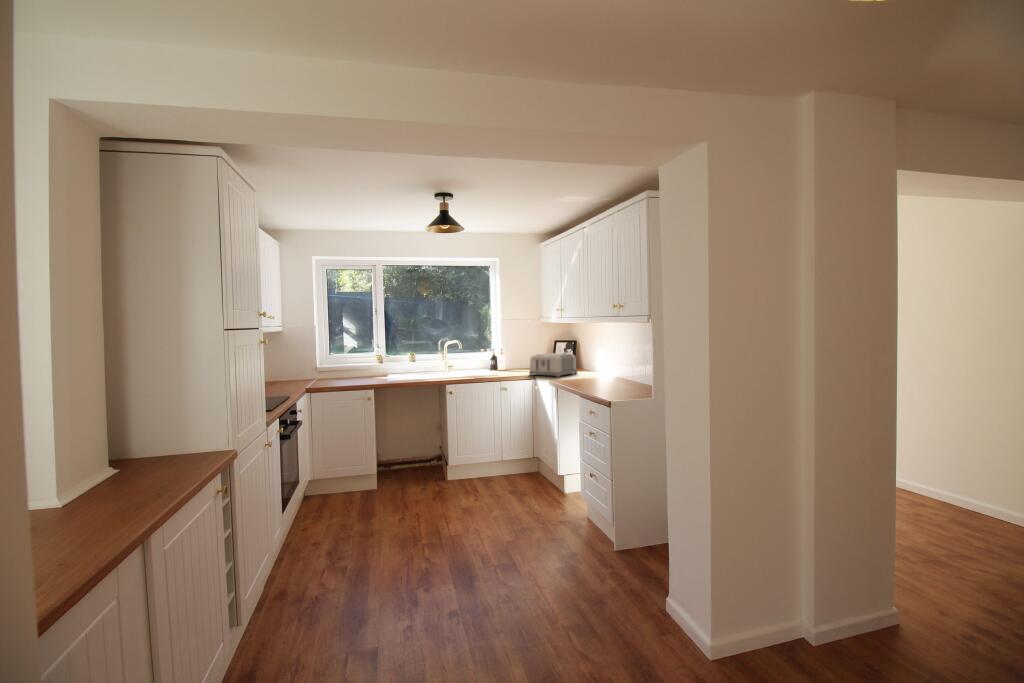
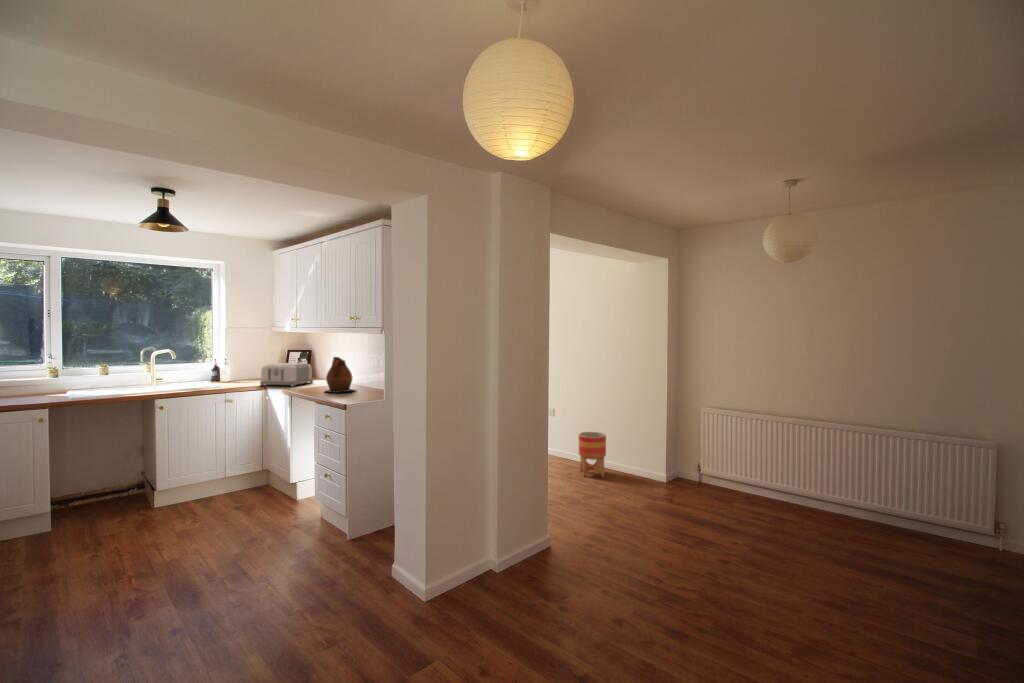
ceramic pitcher: none [586,348,622,386] -> present [326,357,355,393]
planter: none [927,454,980,523] -> present [578,432,606,477]

